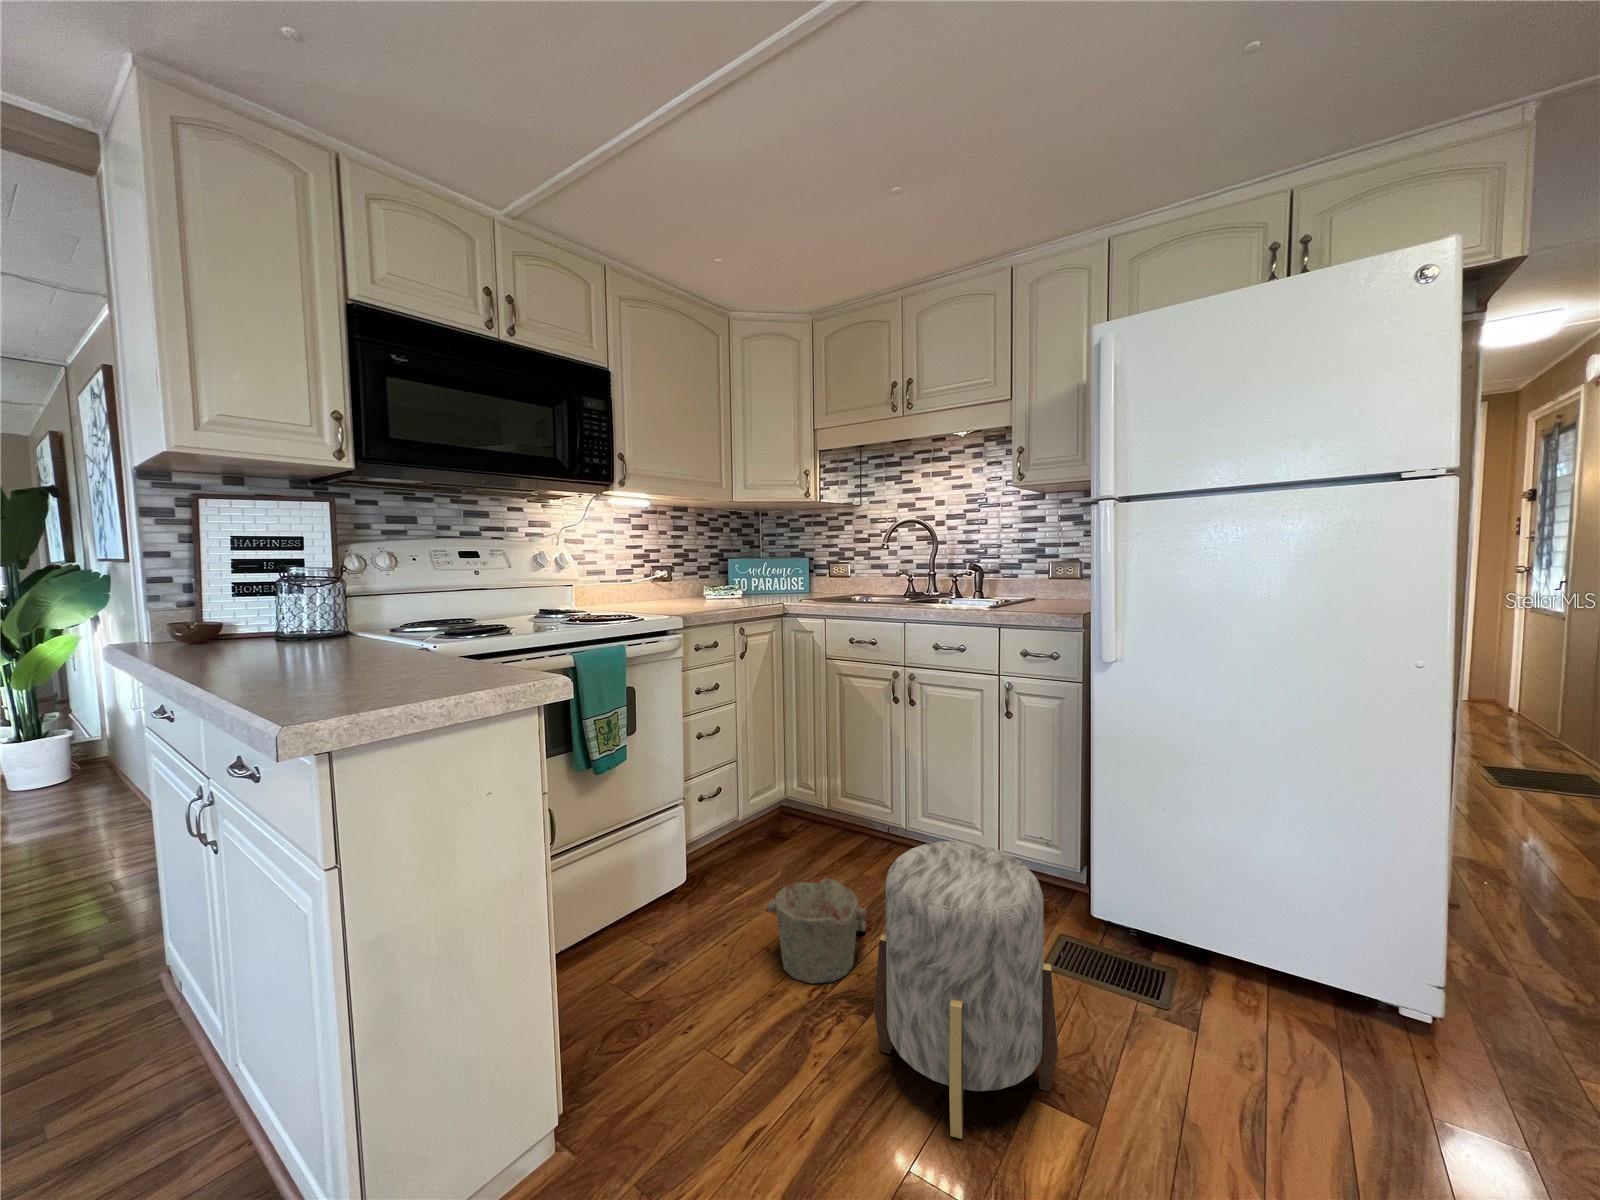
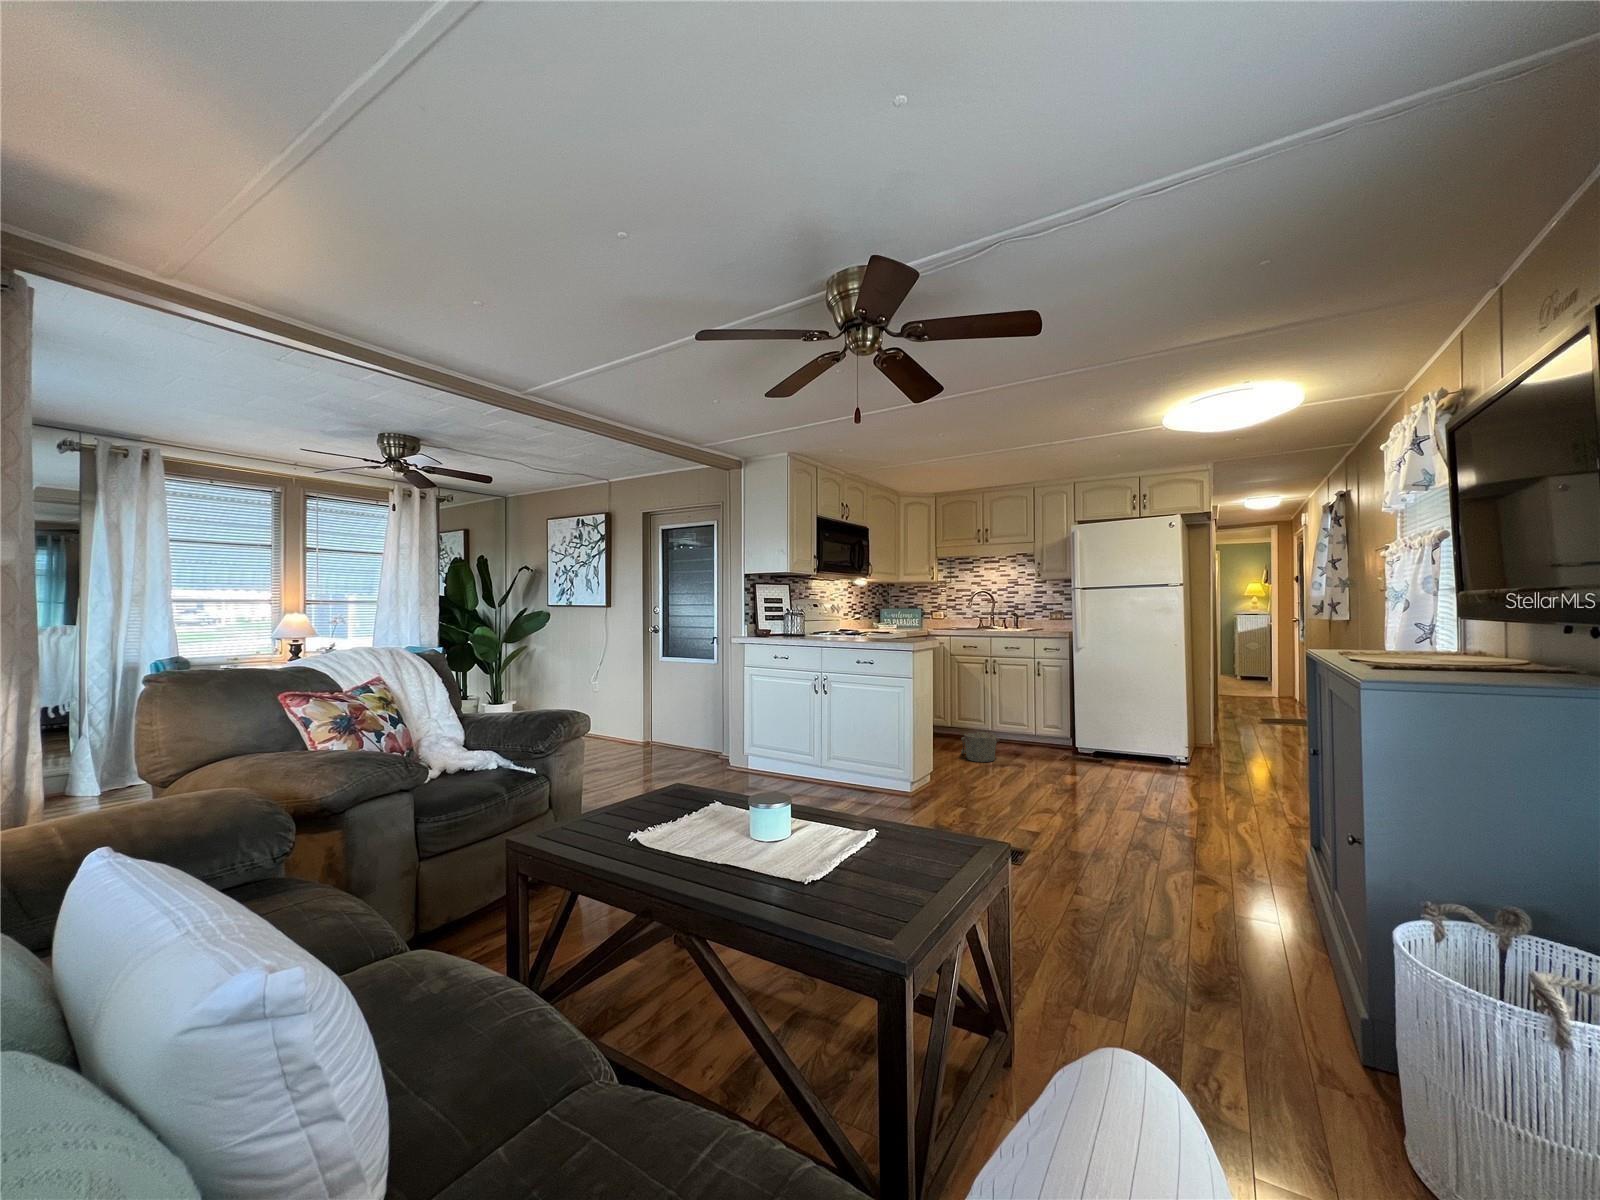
stool: present [874,841,1058,1139] -> none [1015,701,1075,777]

